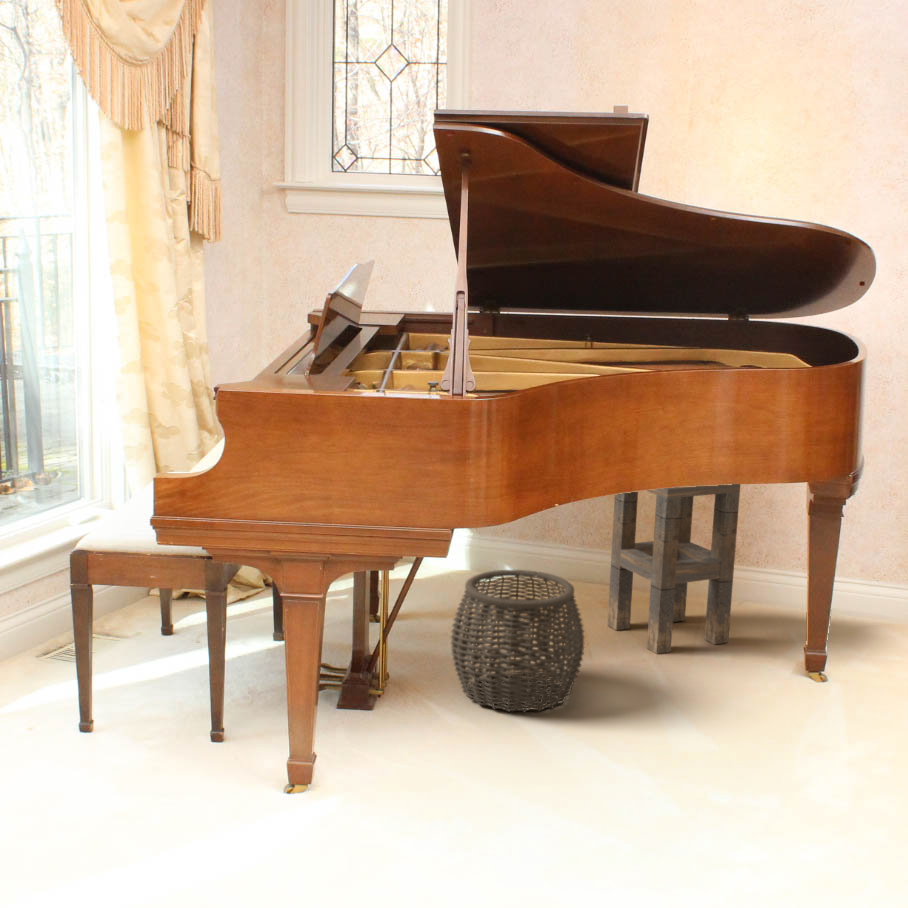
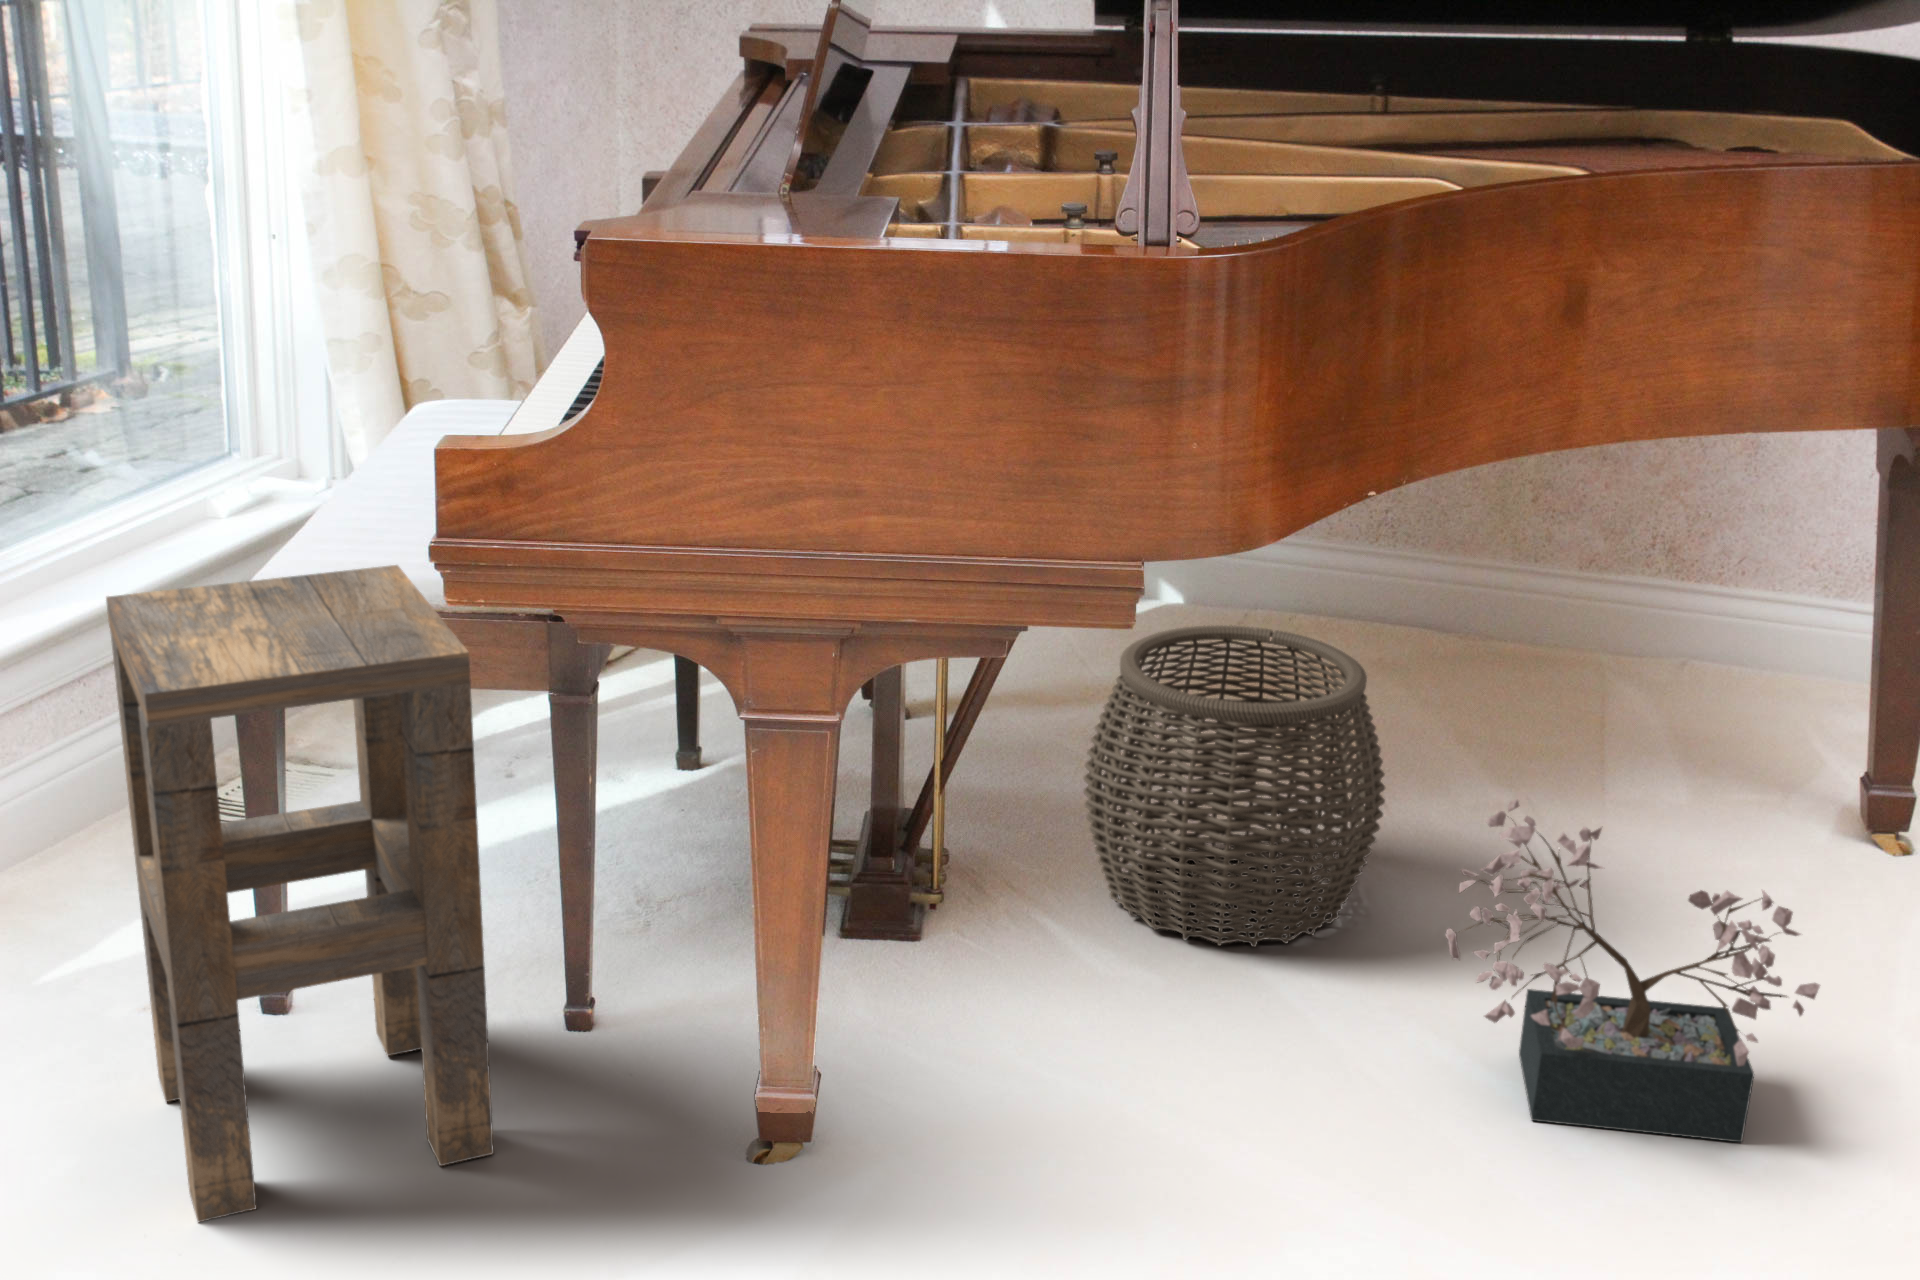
side table: present [608,484,740,654] -> present [106,565,494,1222]
decorative plant: none [597,639,759,792] -> present [1446,800,1820,1142]

